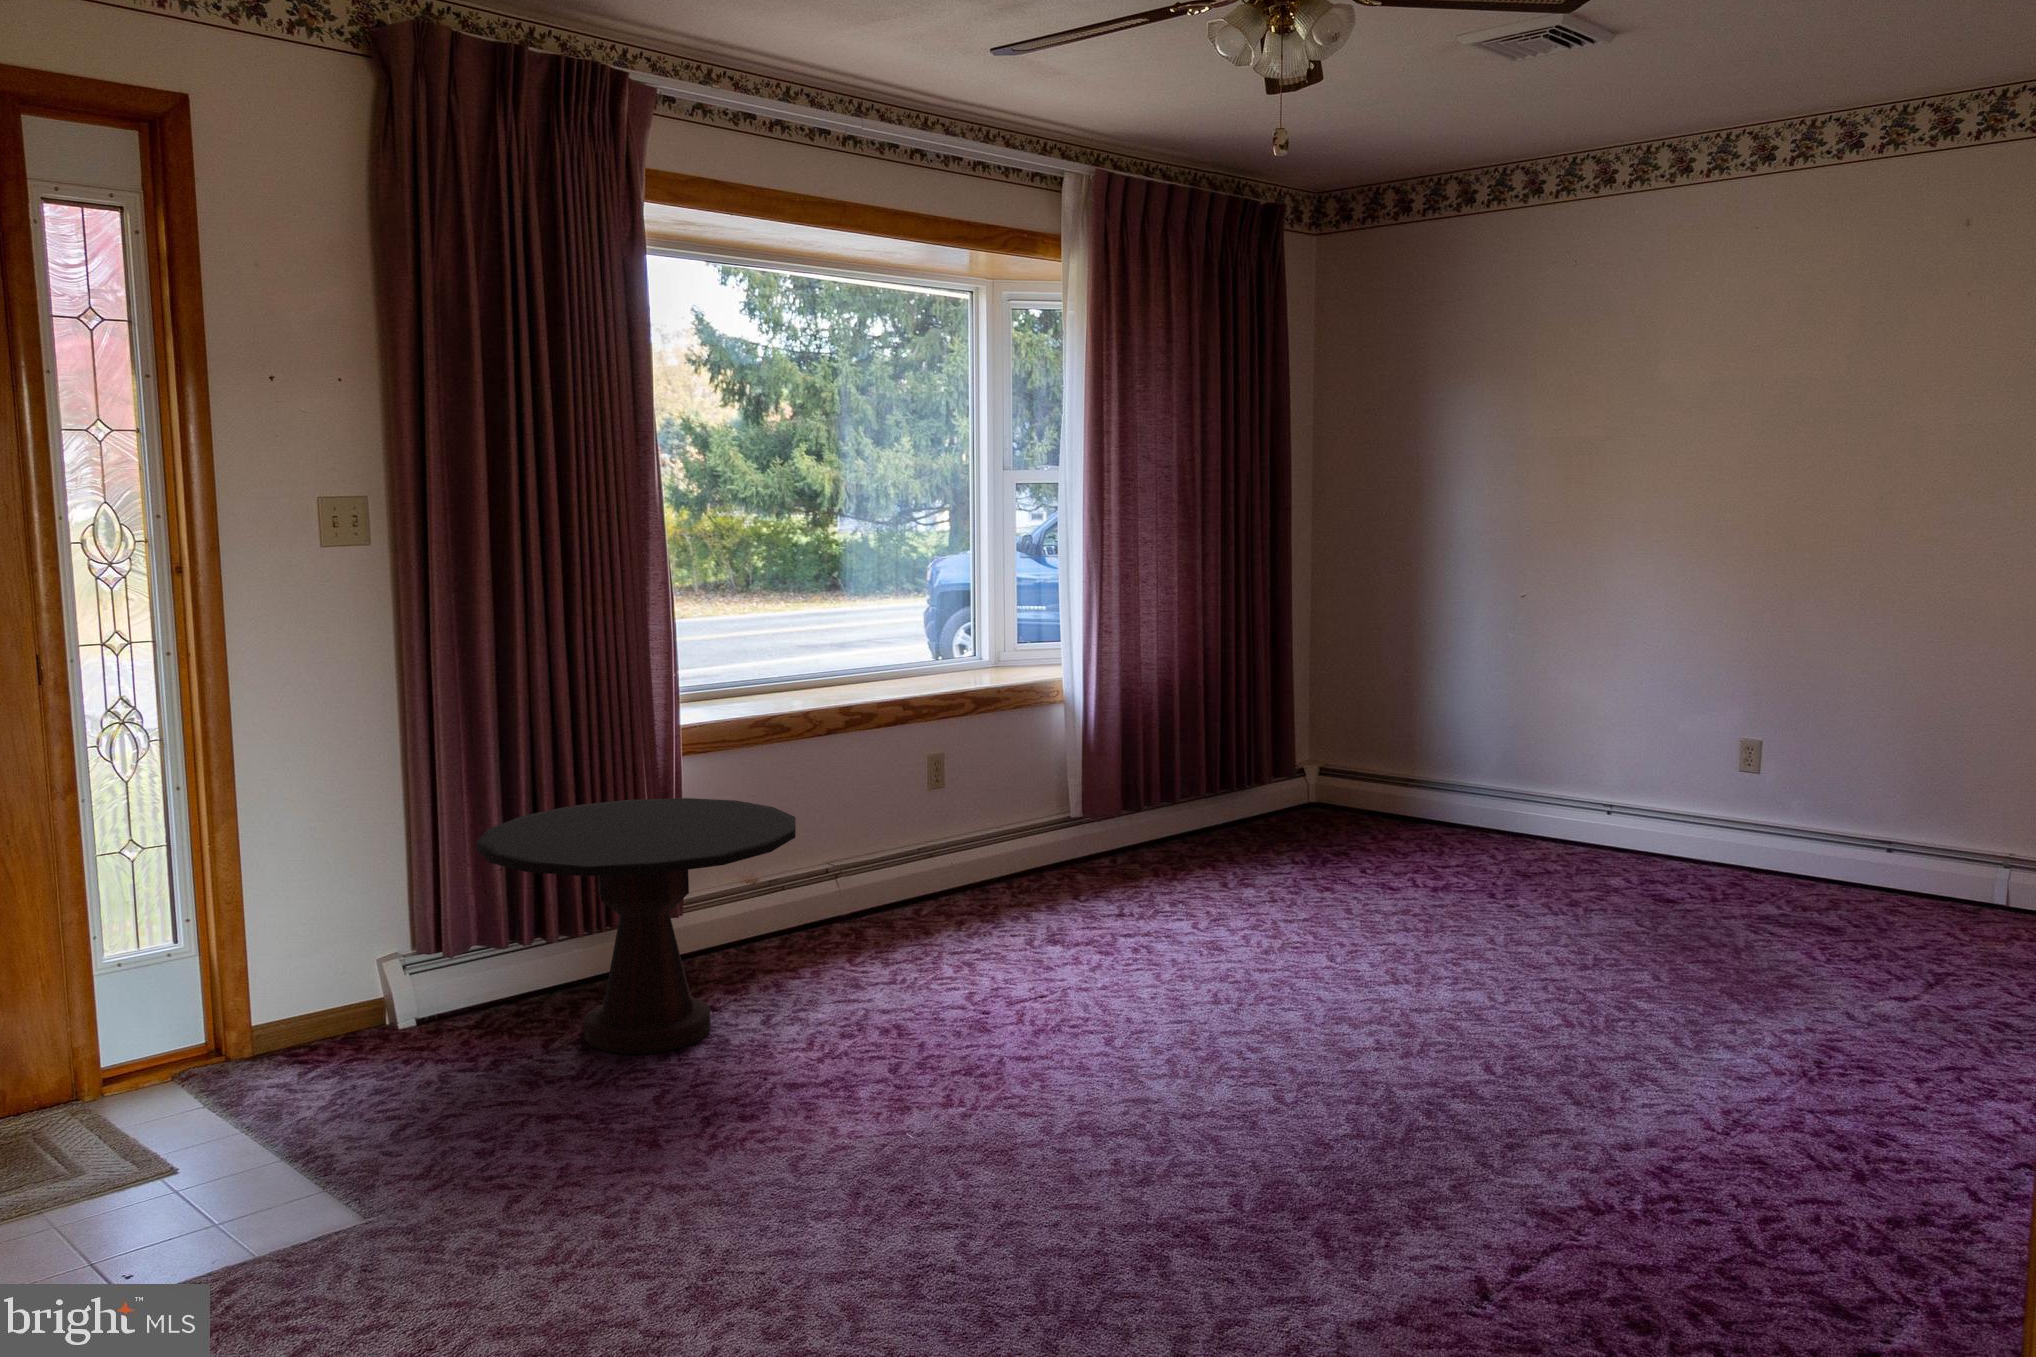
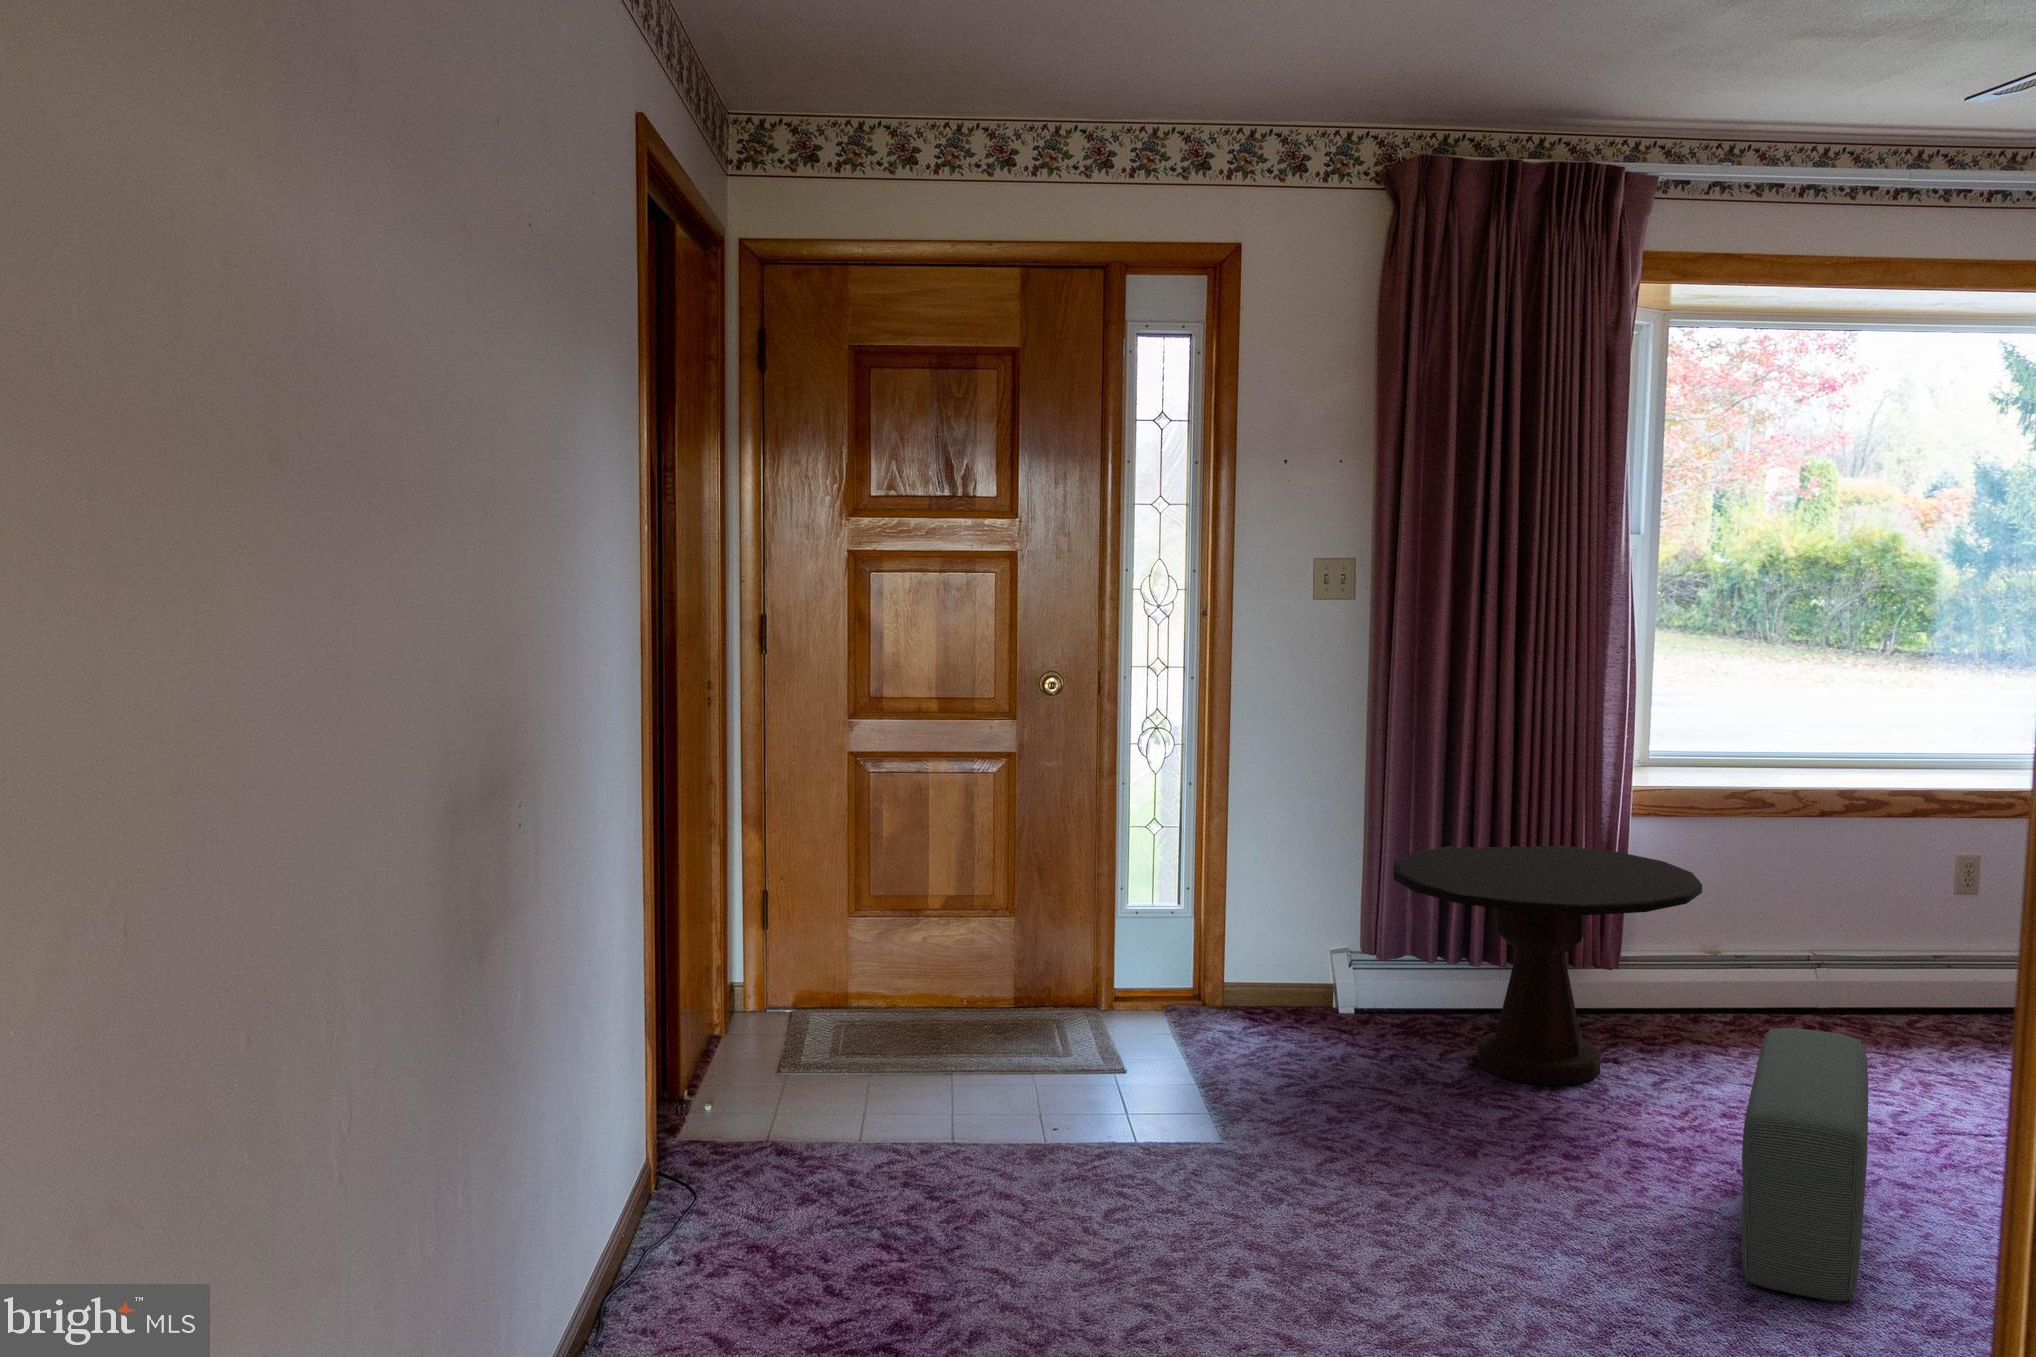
pouf: none [906,934,1069,1187] -> present [1741,1028,1868,1301]

